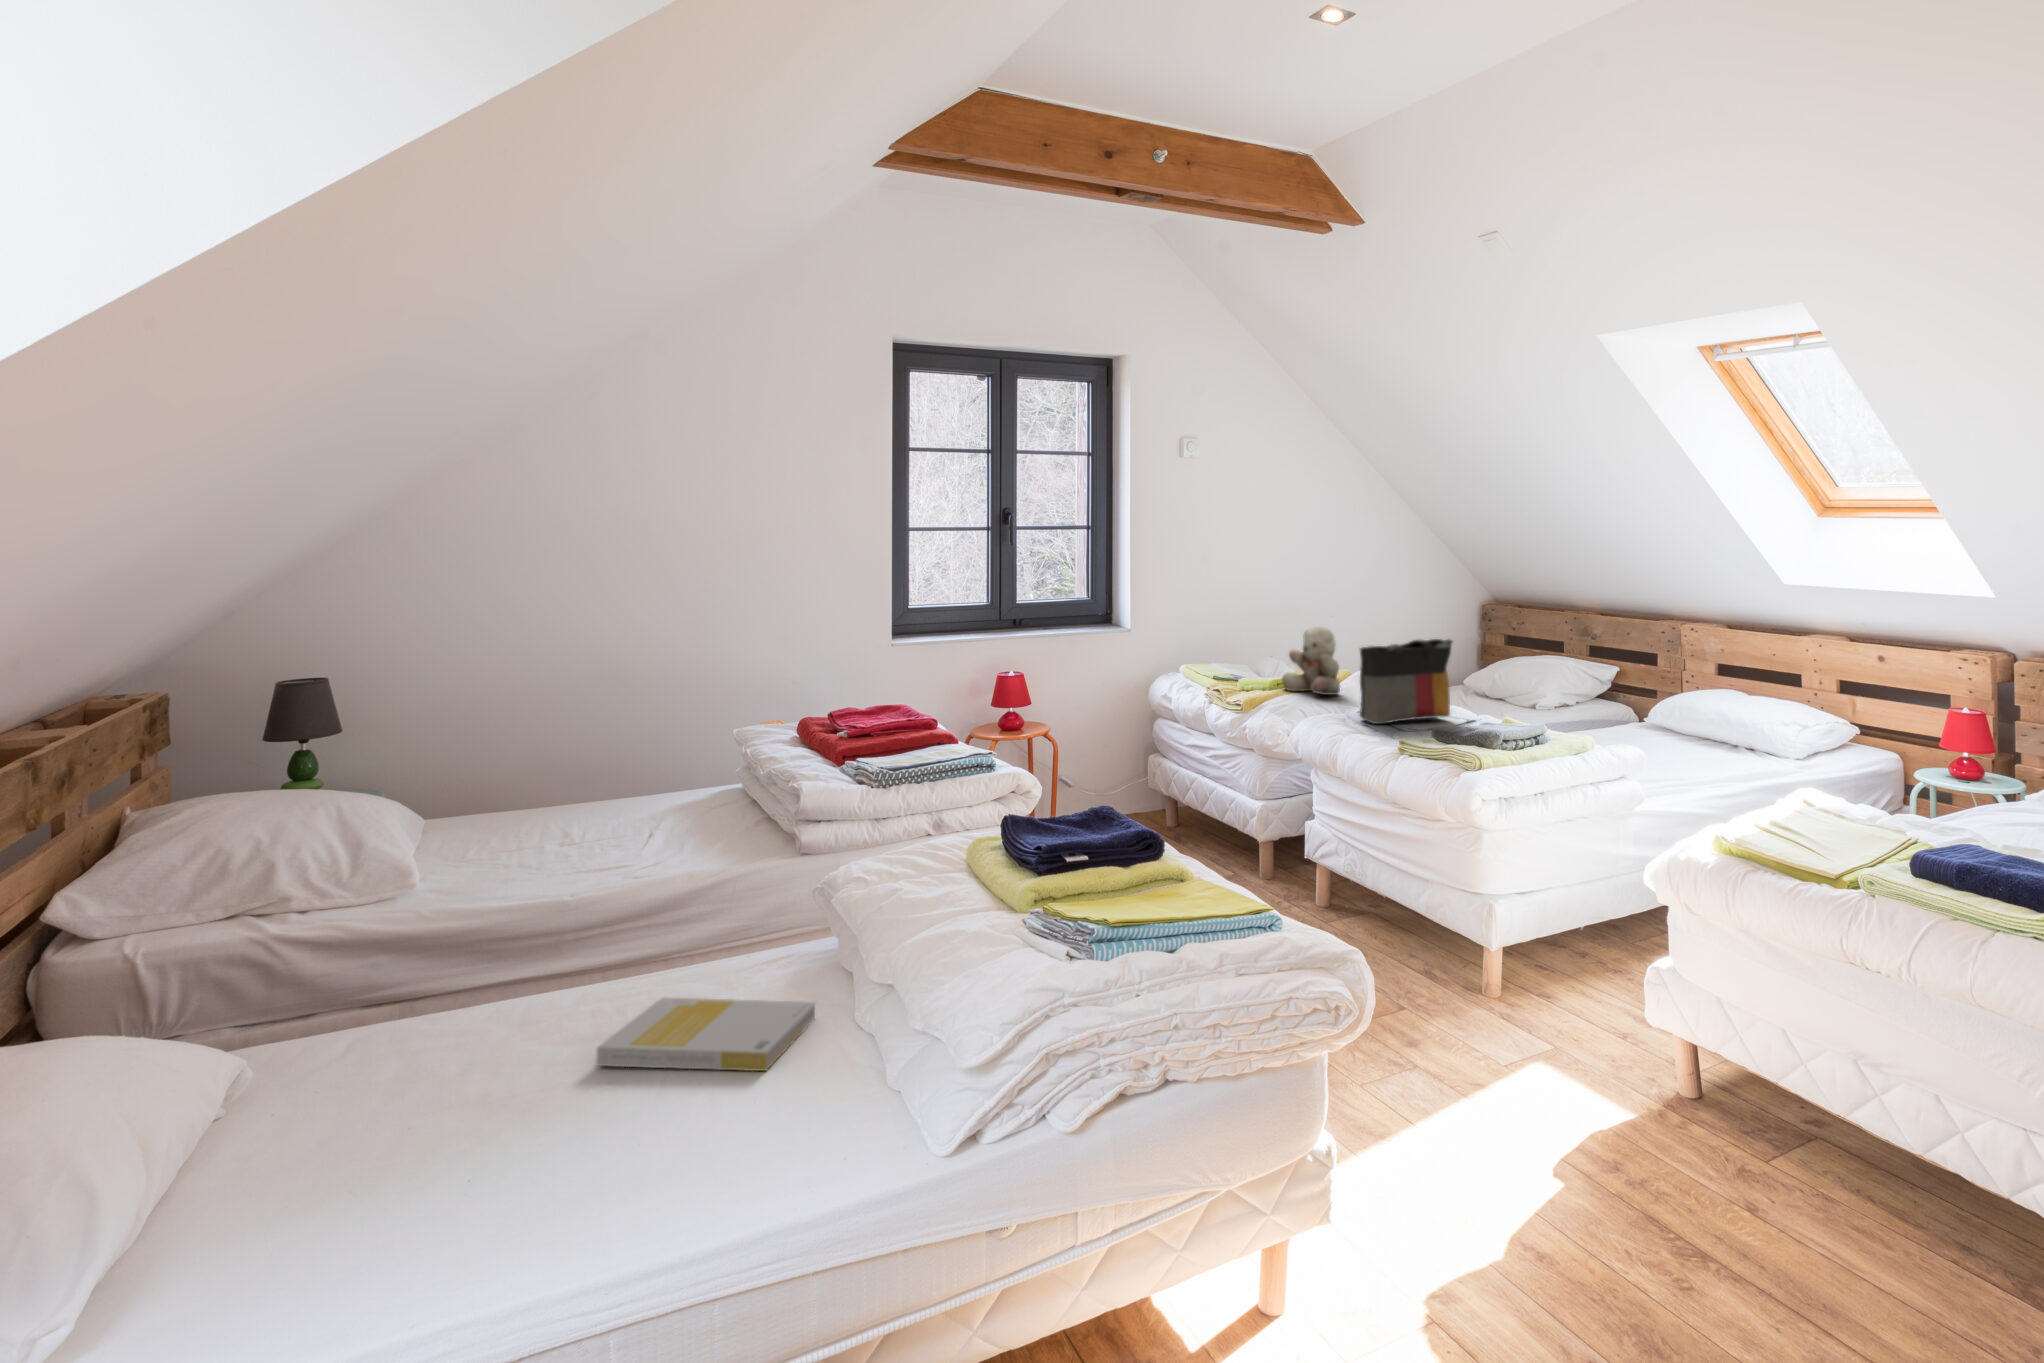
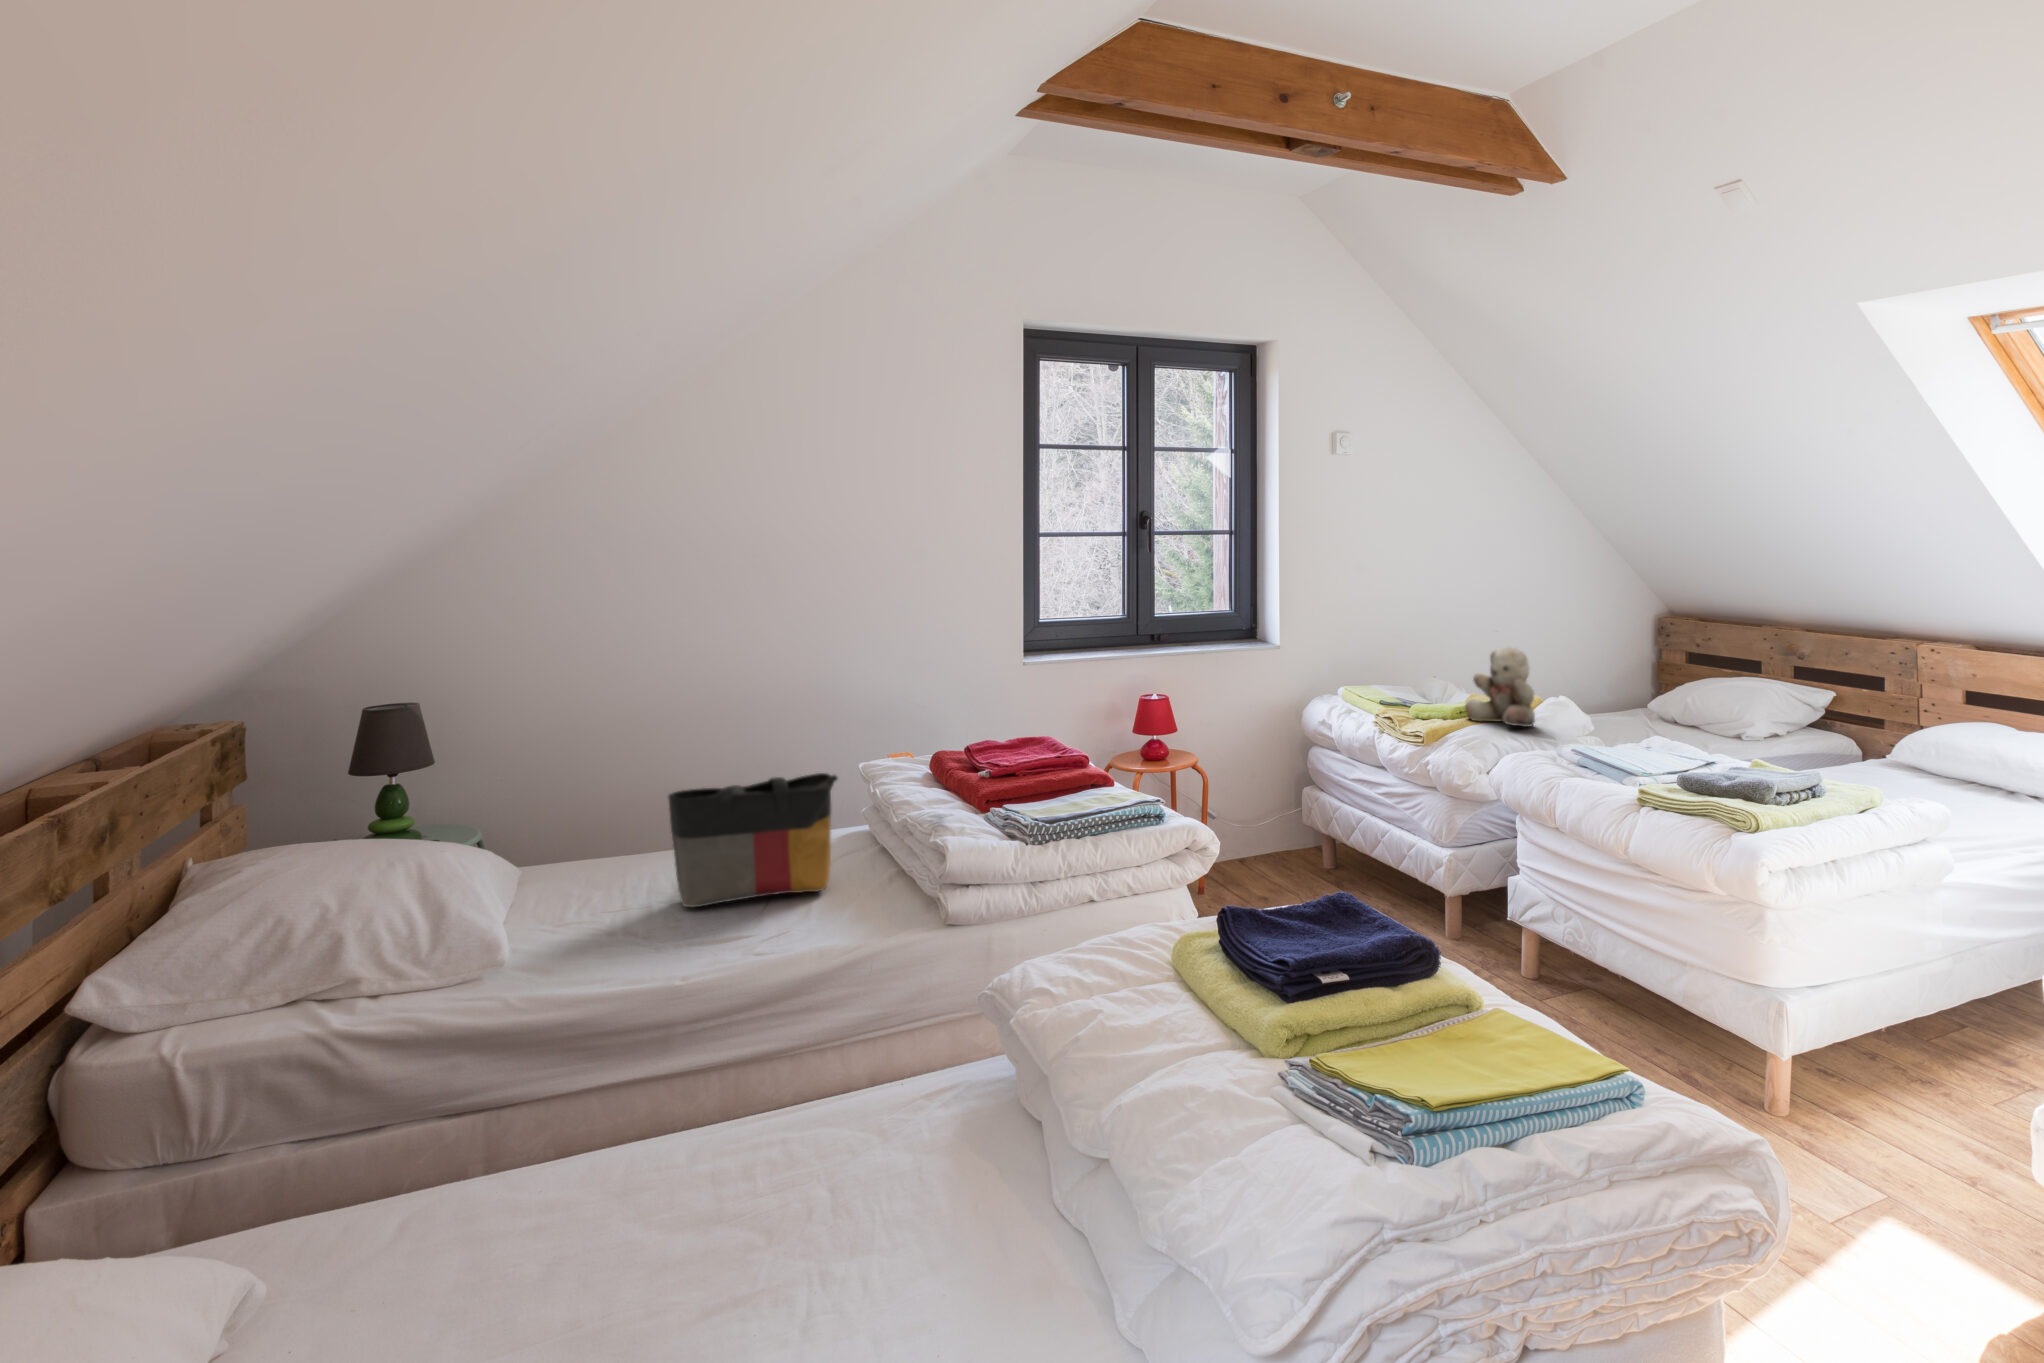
tote bag: present [1360,639,1452,724] -> present [668,773,838,907]
book: present [596,998,815,1071] -> none [725,1153,1003,1283]

